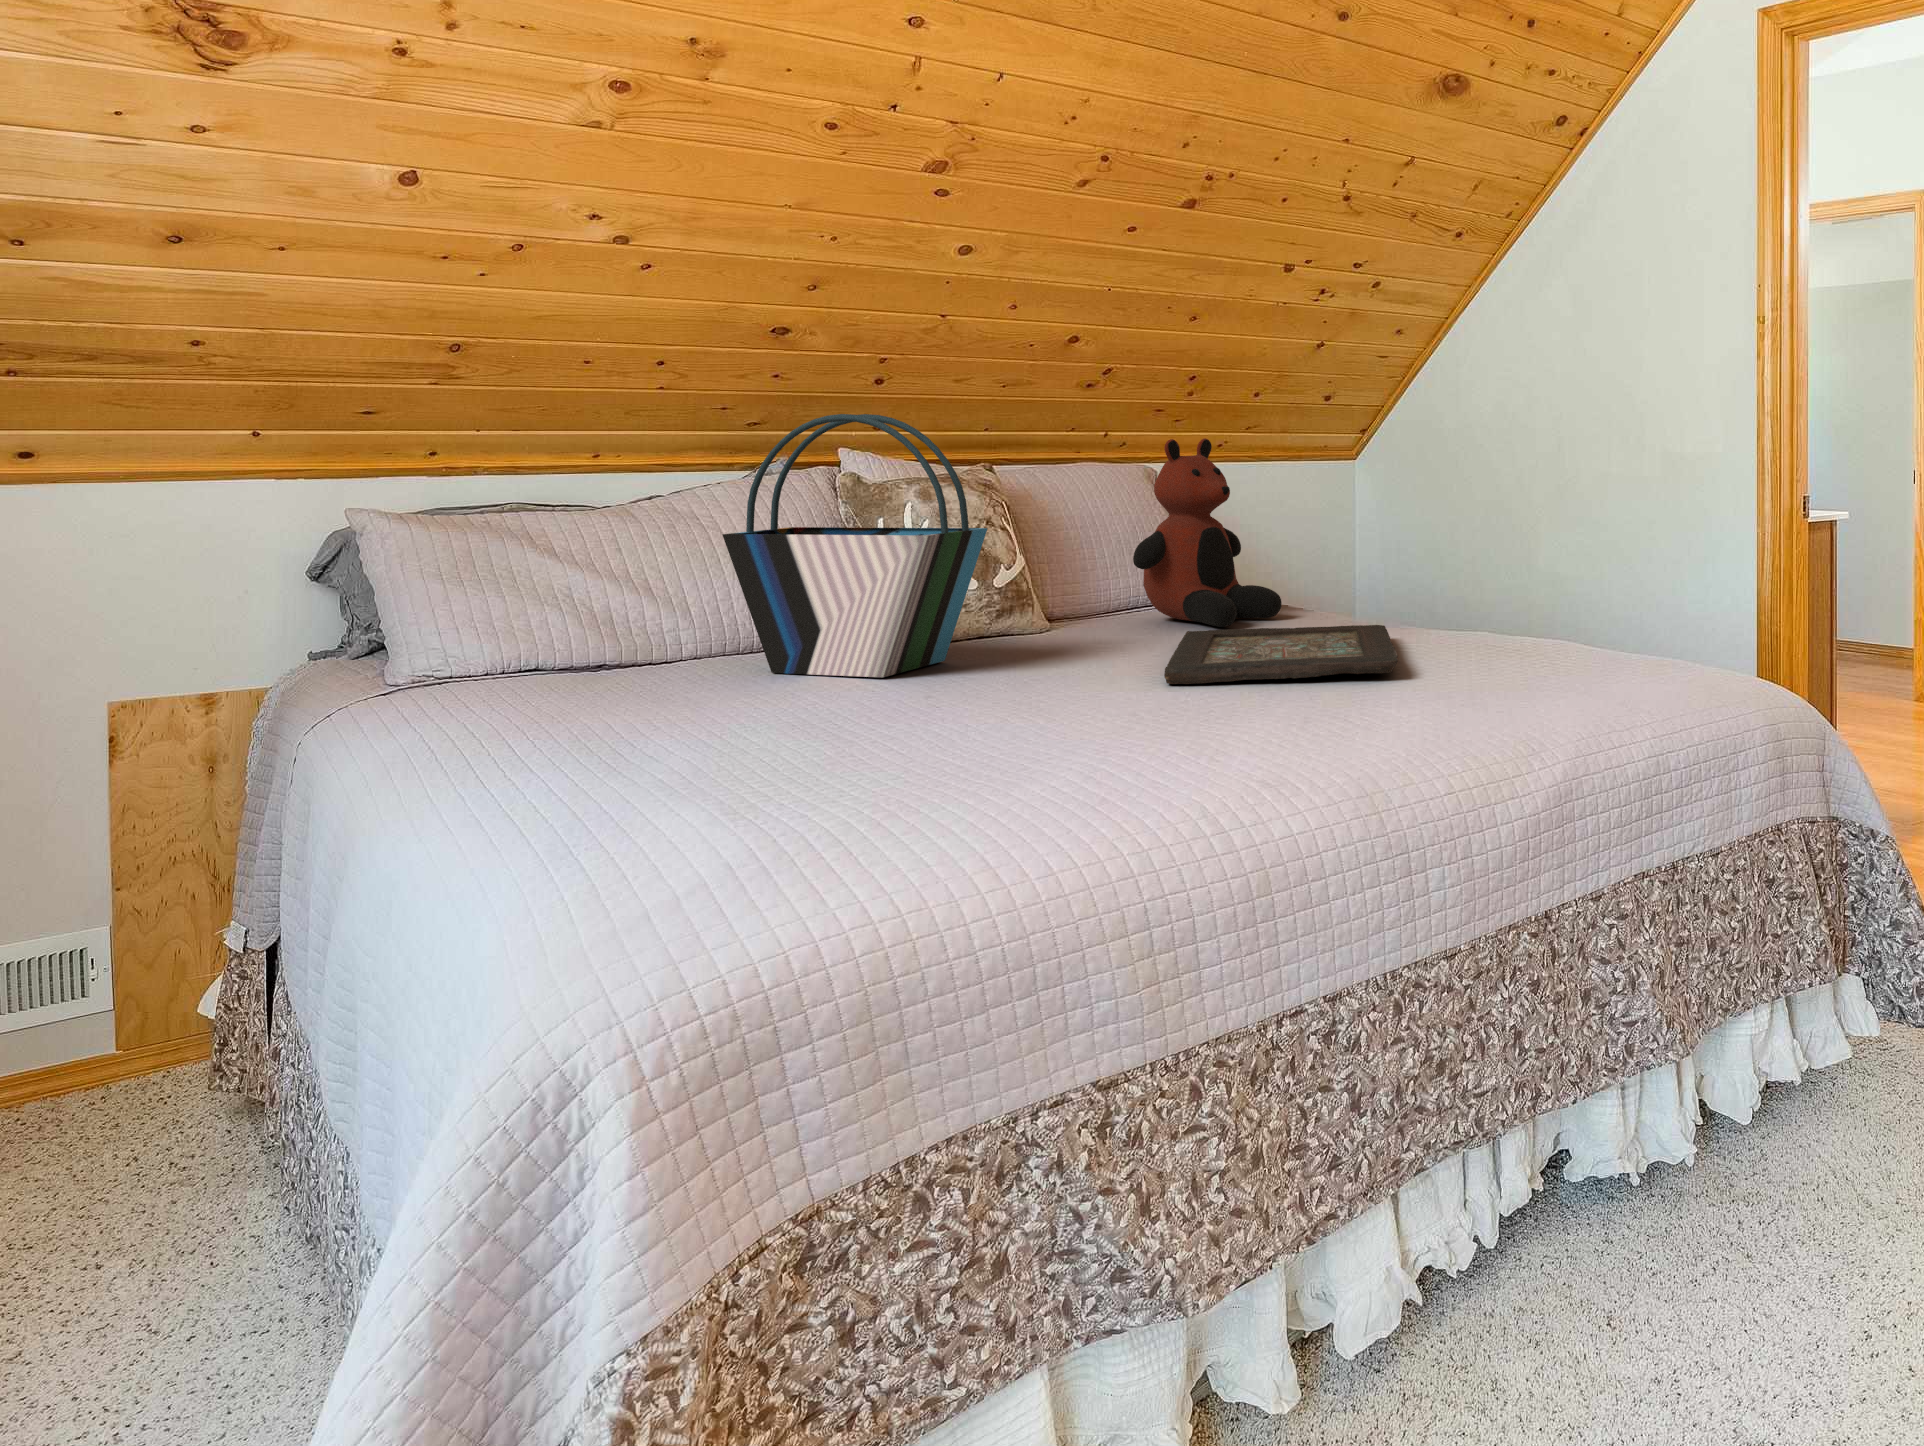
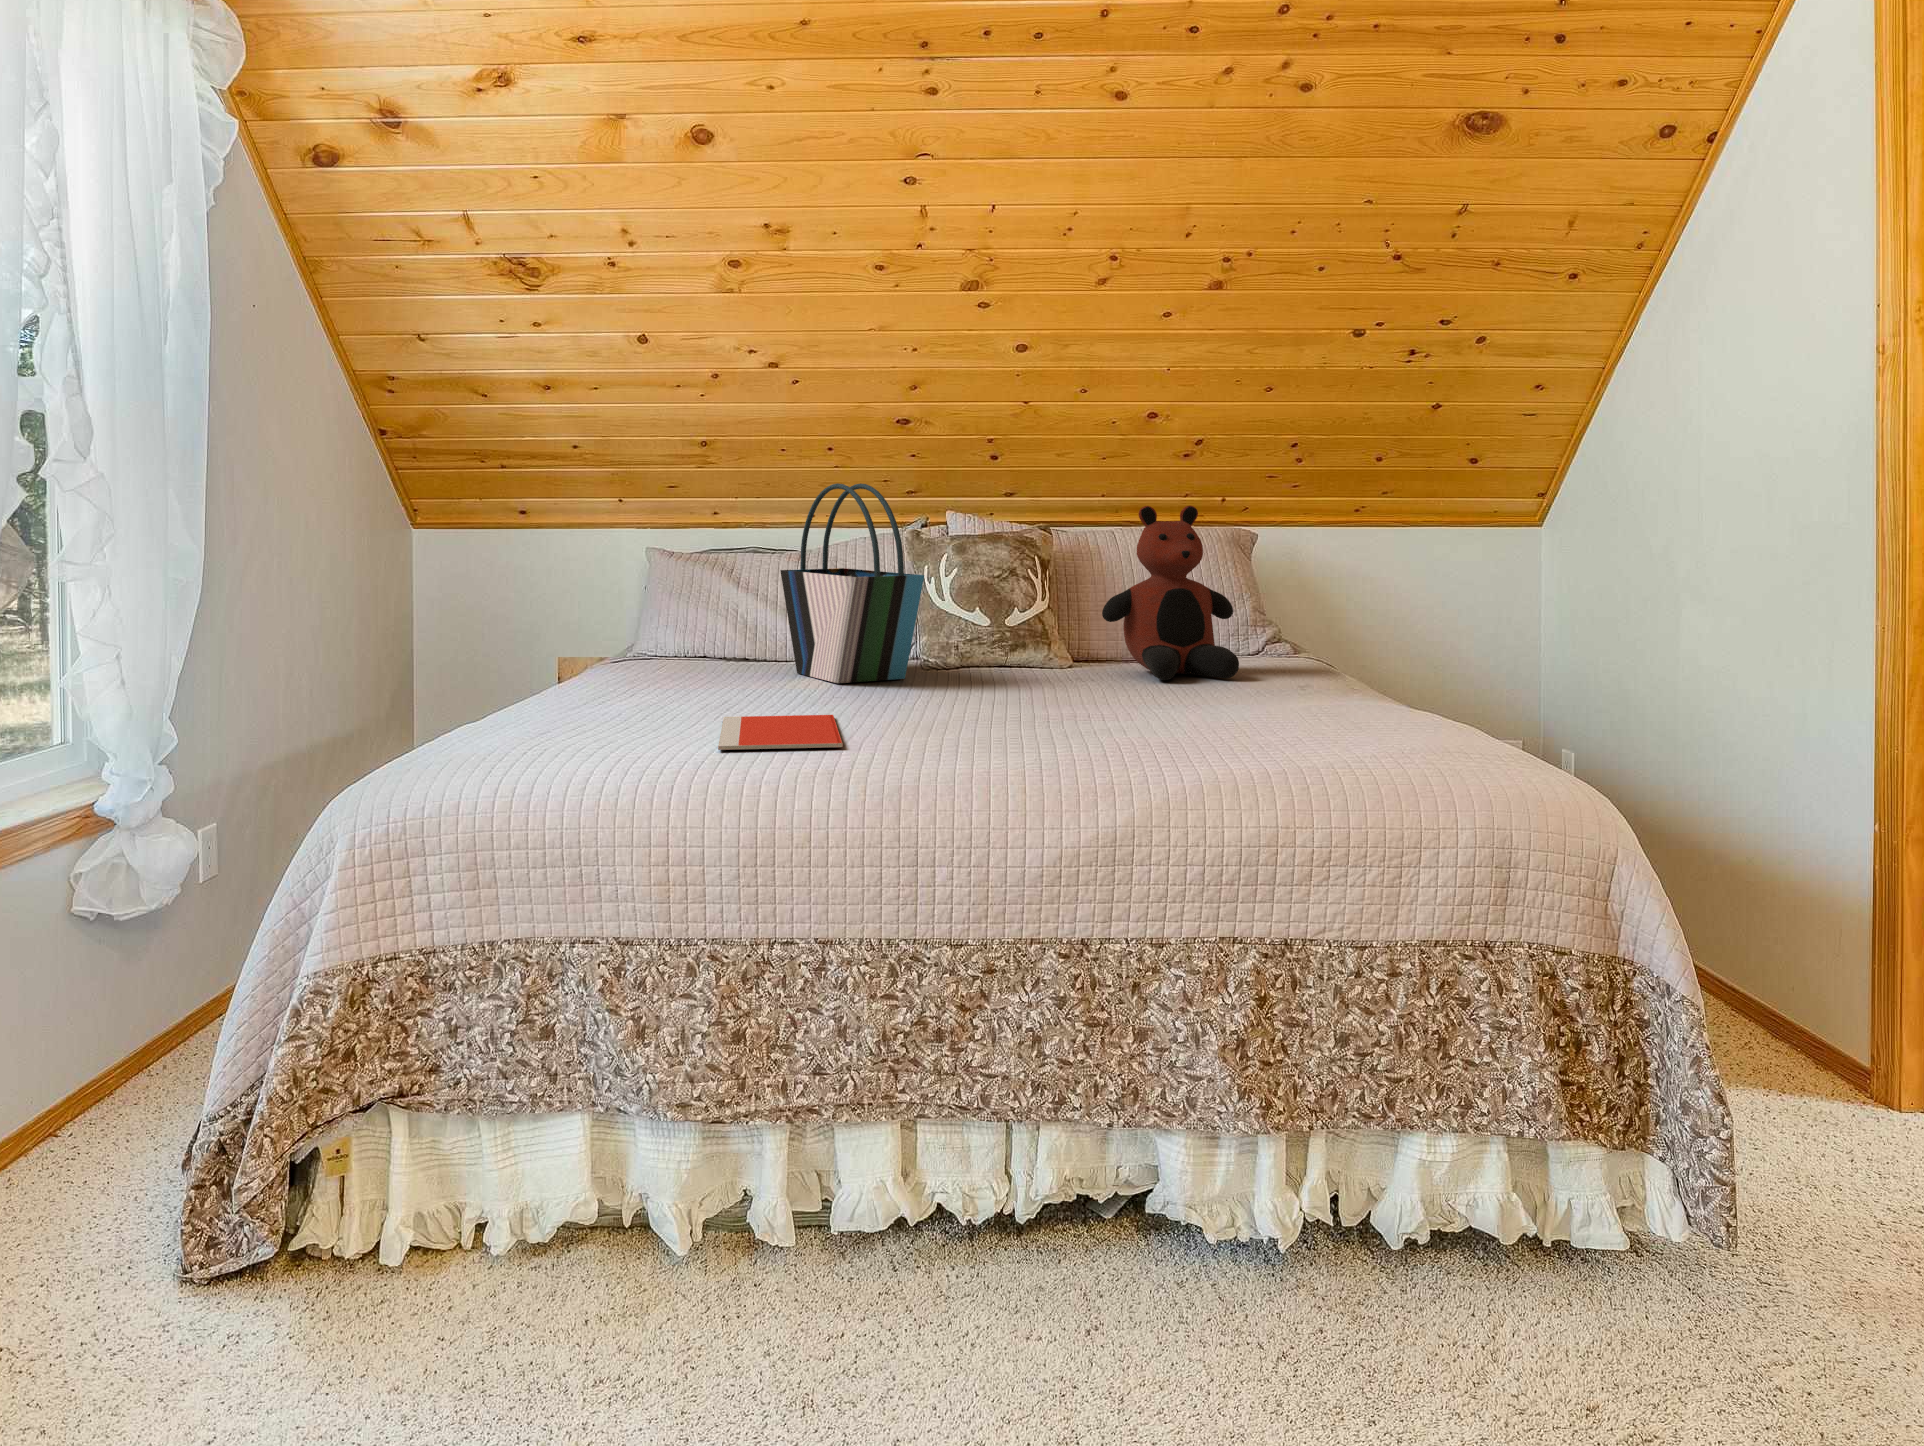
decorative tray: present [1164,625,1398,684] -> none [974,677,1256,725]
notebook: none [901,714,1186,782] -> present [718,715,843,750]

